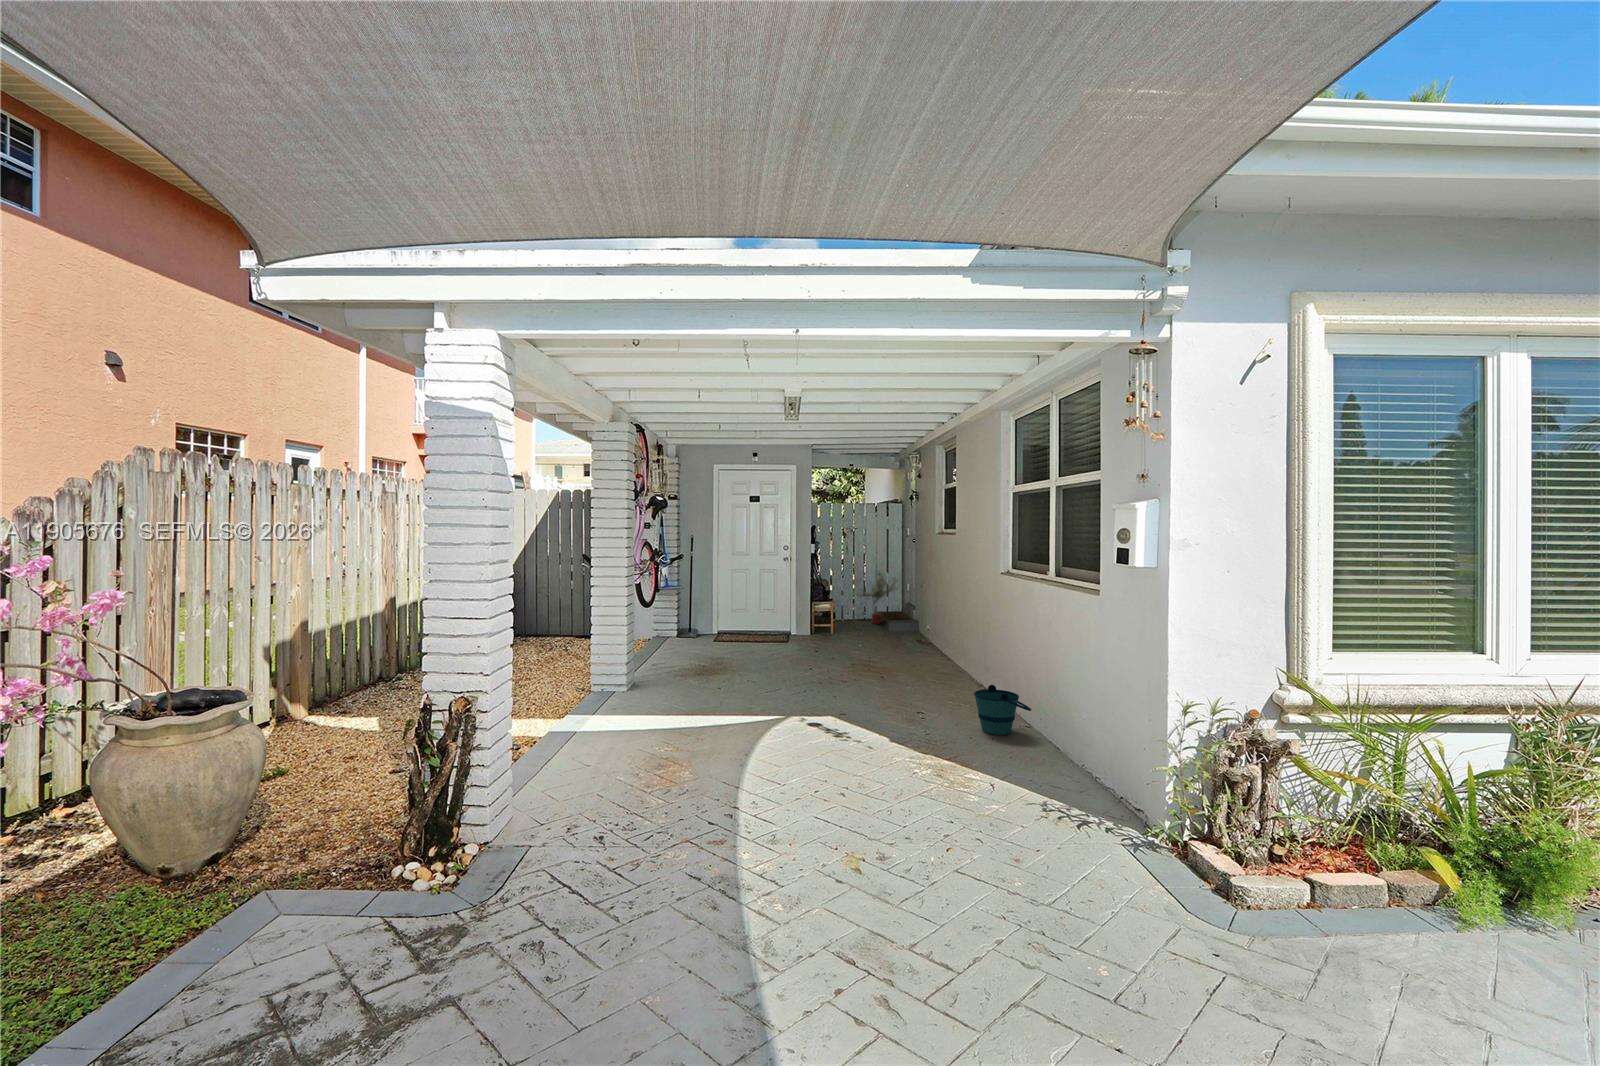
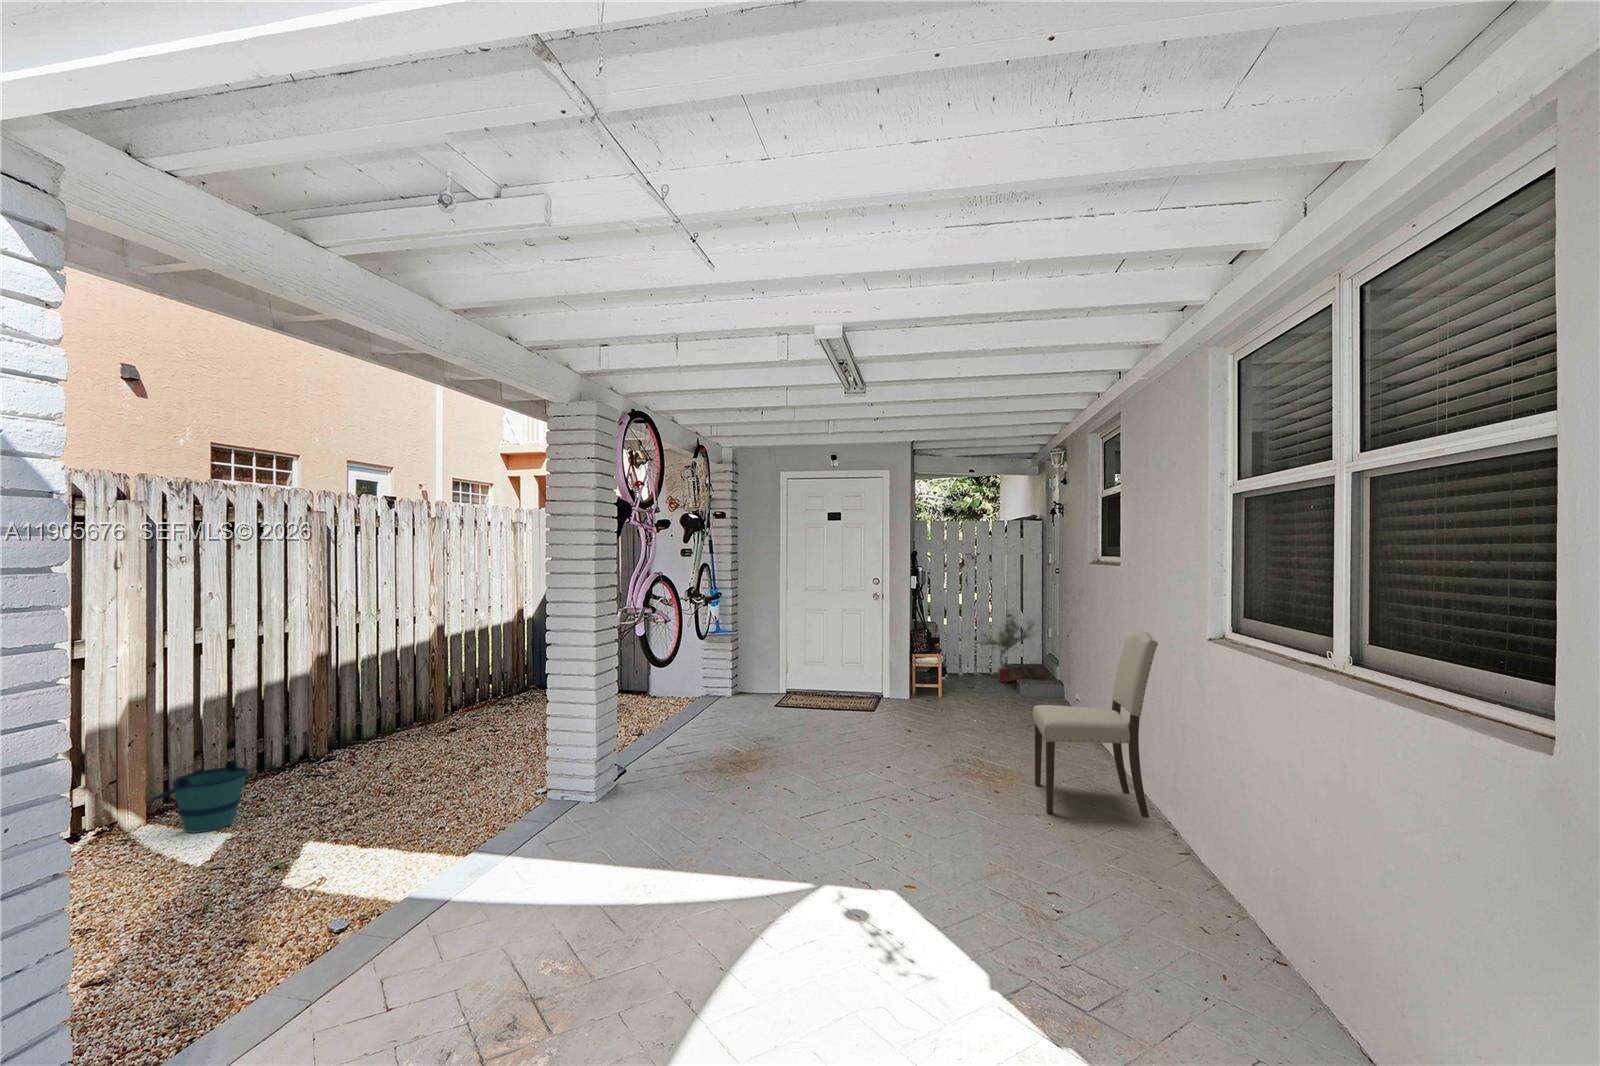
chair: none [903,574,976,684] -> present [1033,630,1158,818]
bucket: present [974,685,1031,735] -> present [152,761,248,833]

